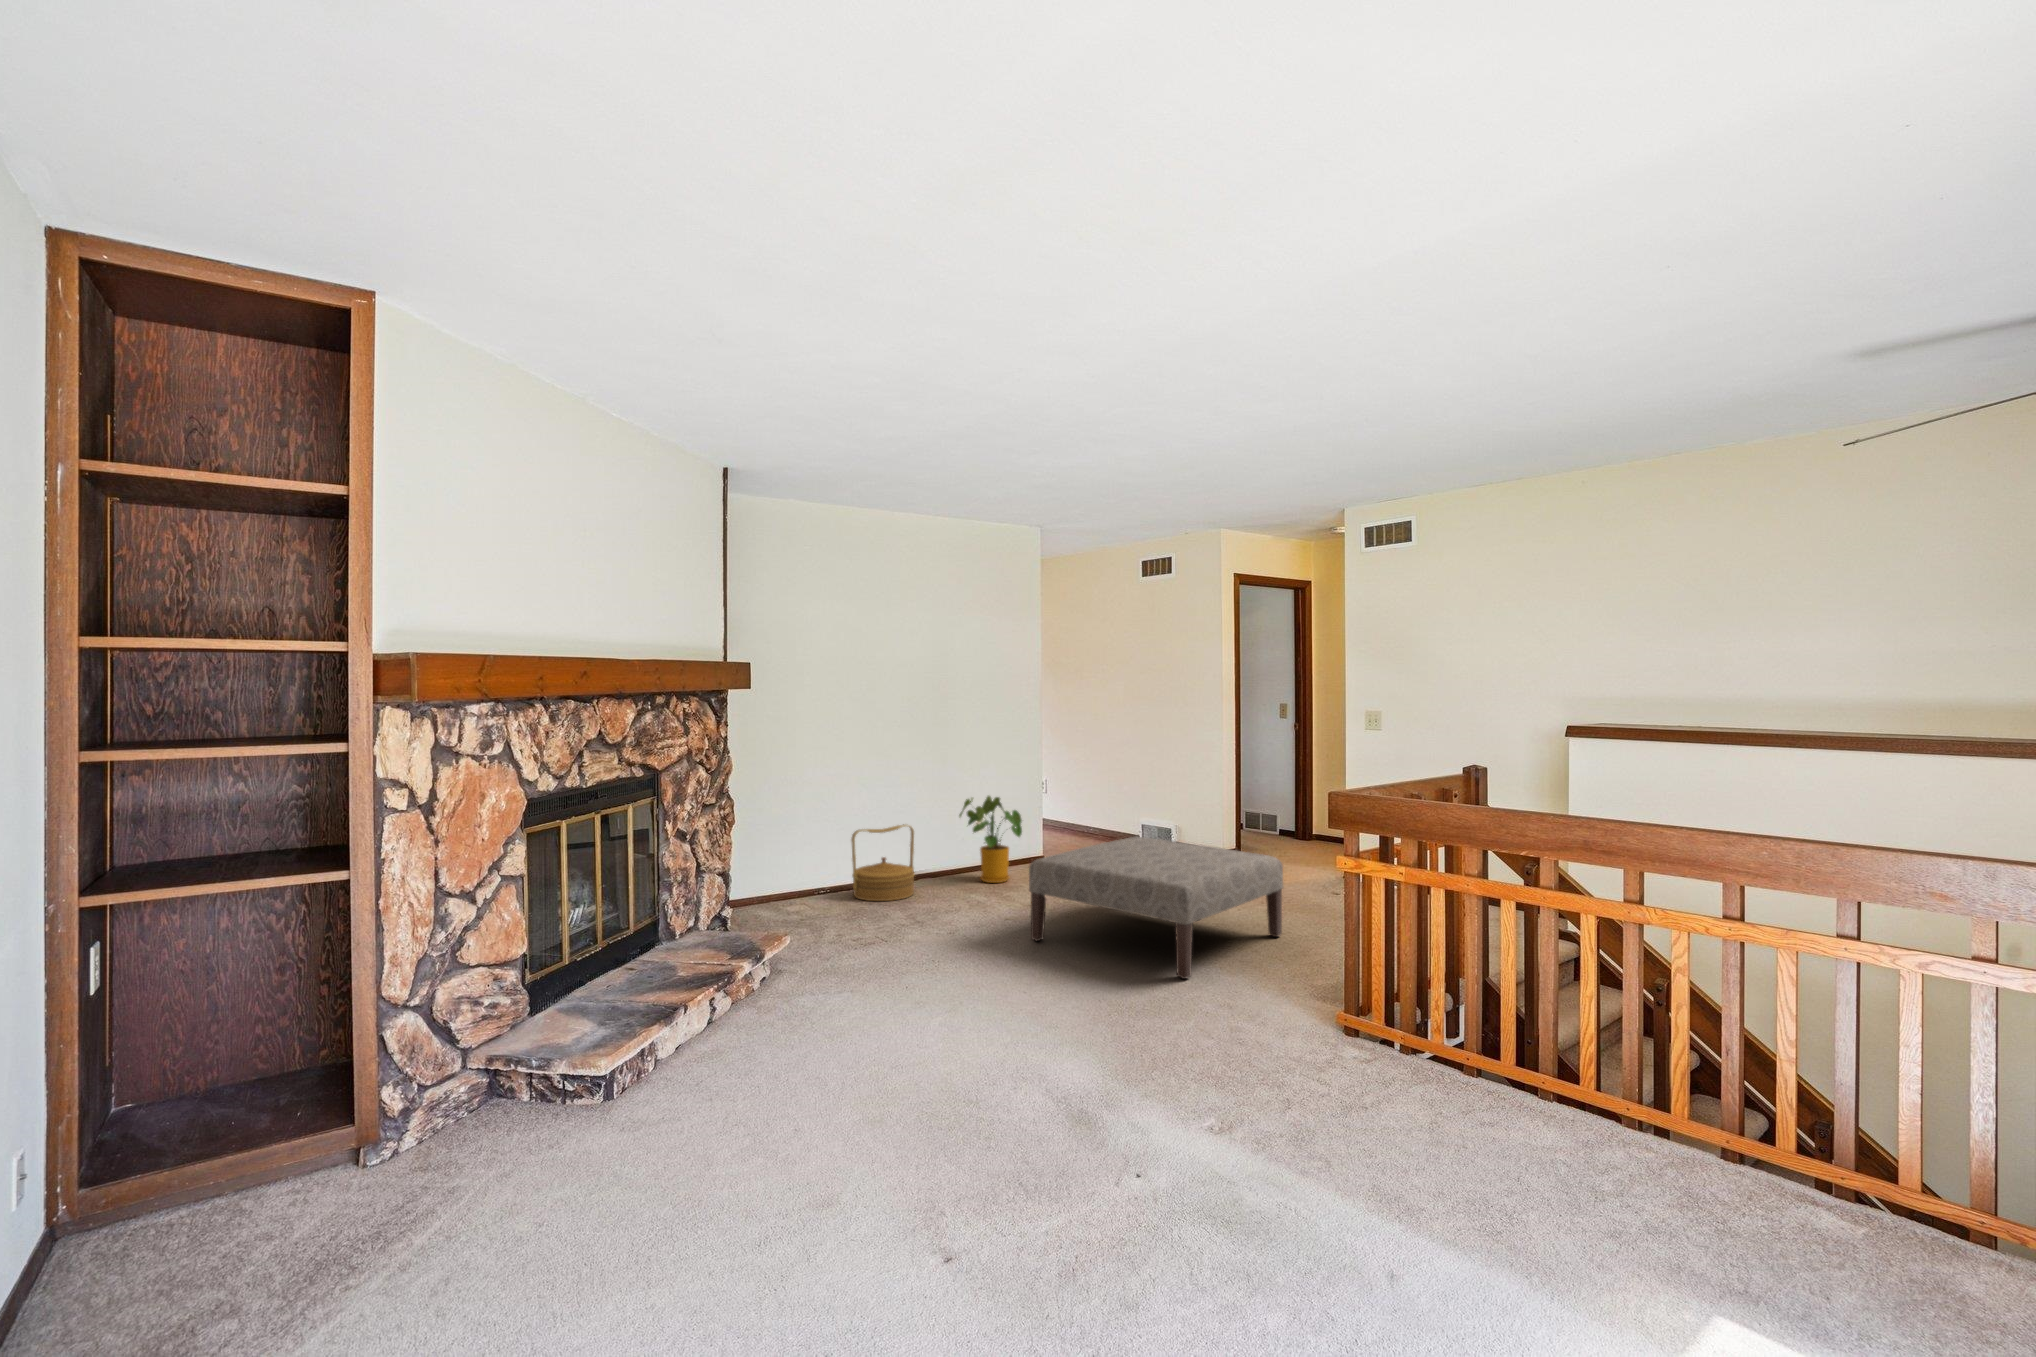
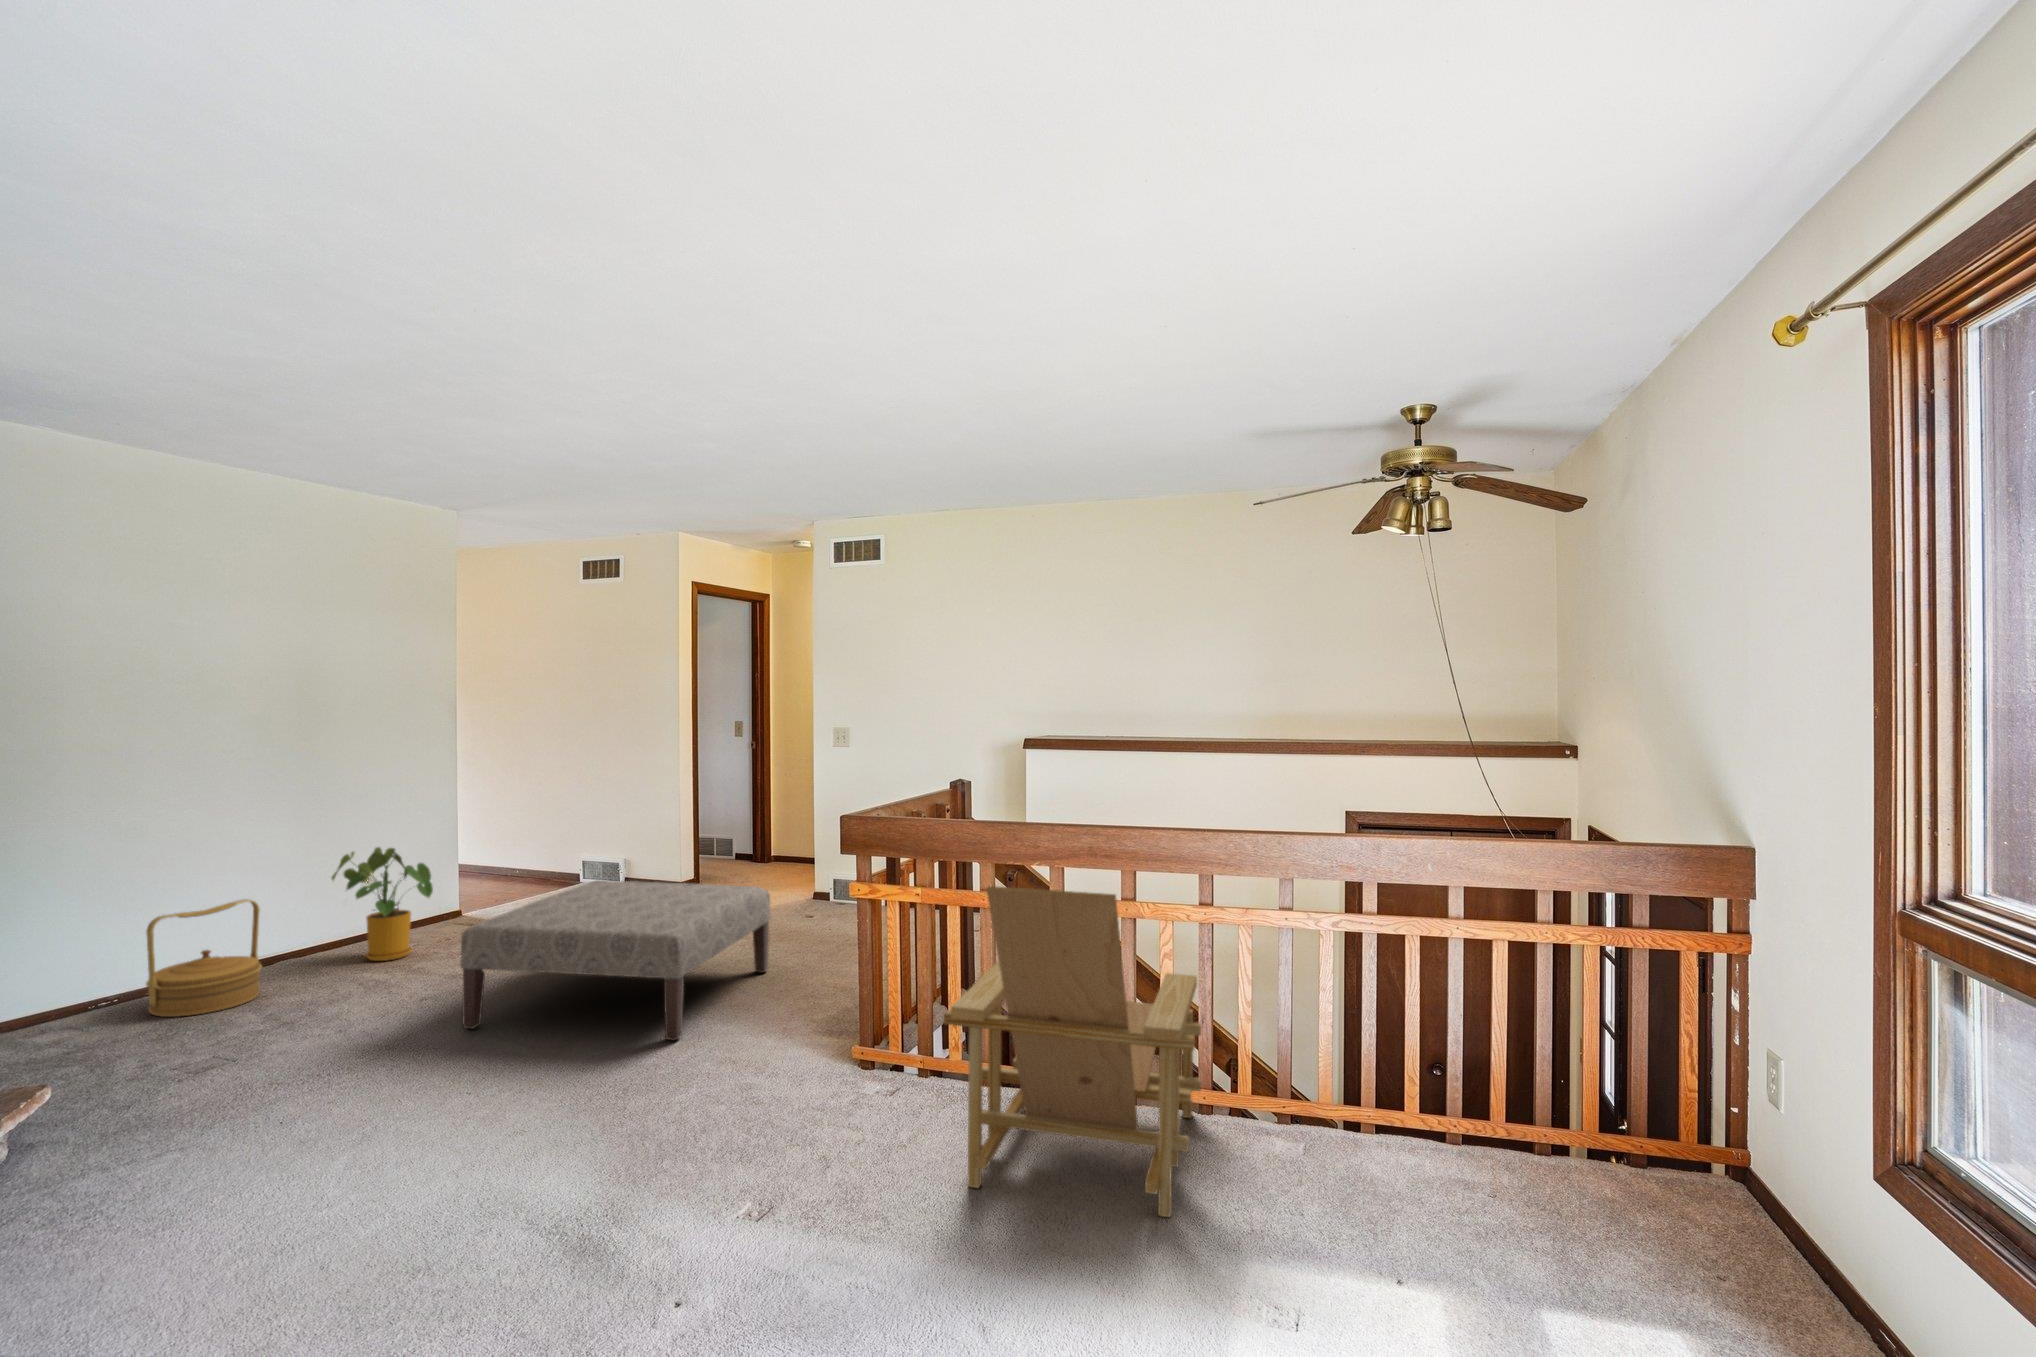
lounge chair: none [1398,859,1753,1267] -> present [944,886,1202,1217]

